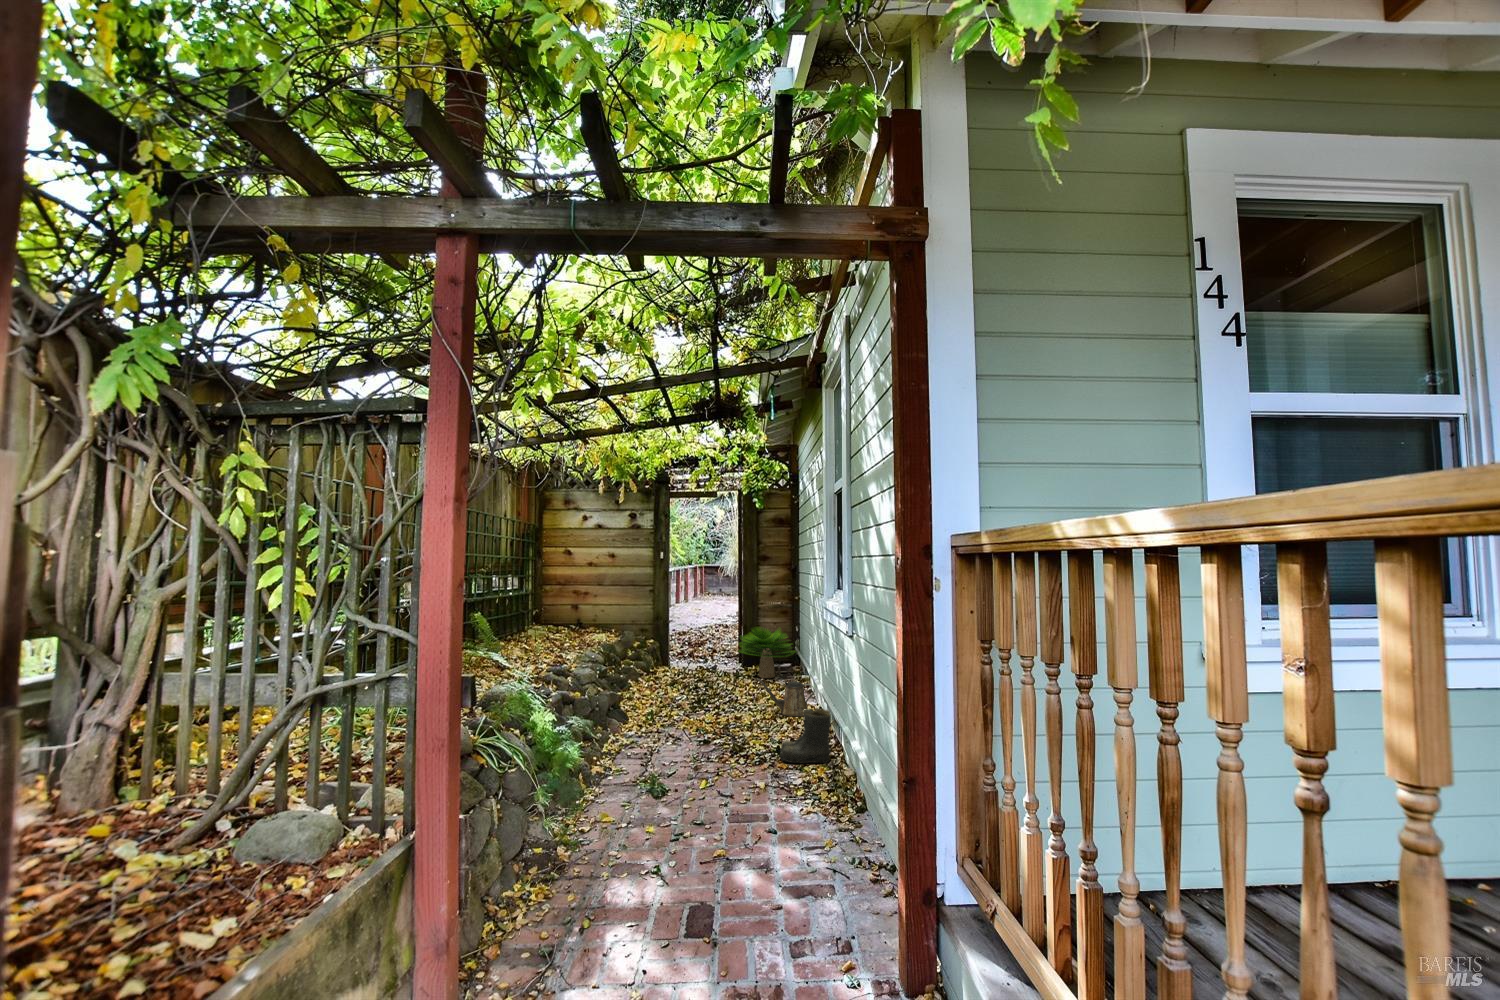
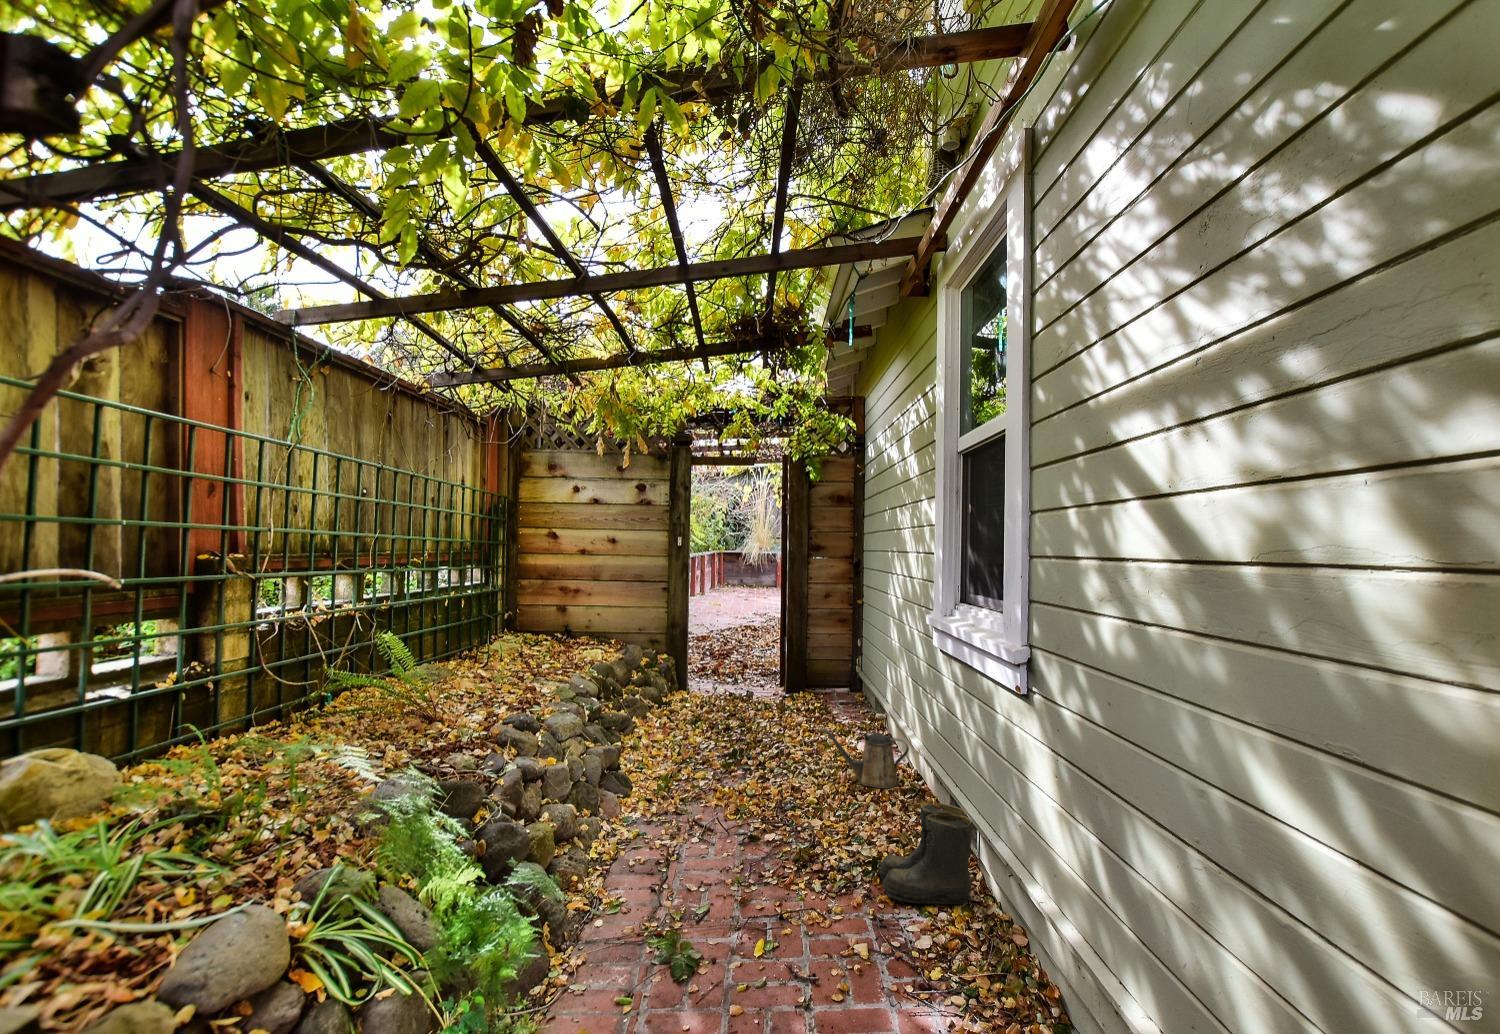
potted plant: present [740,628,794,678] -> none [780,640,865,712]

